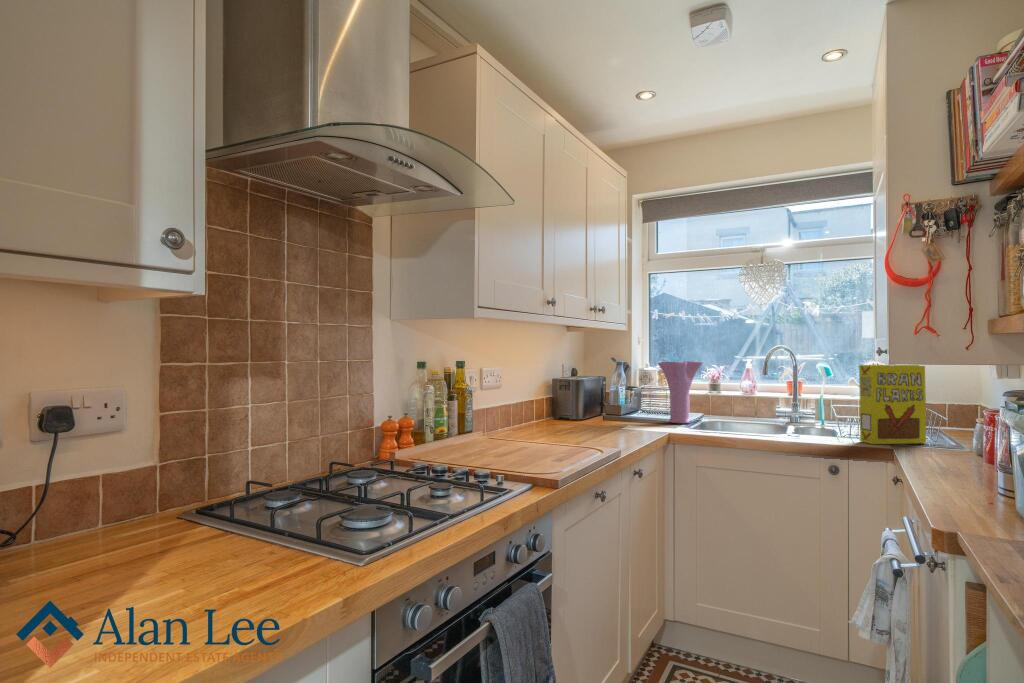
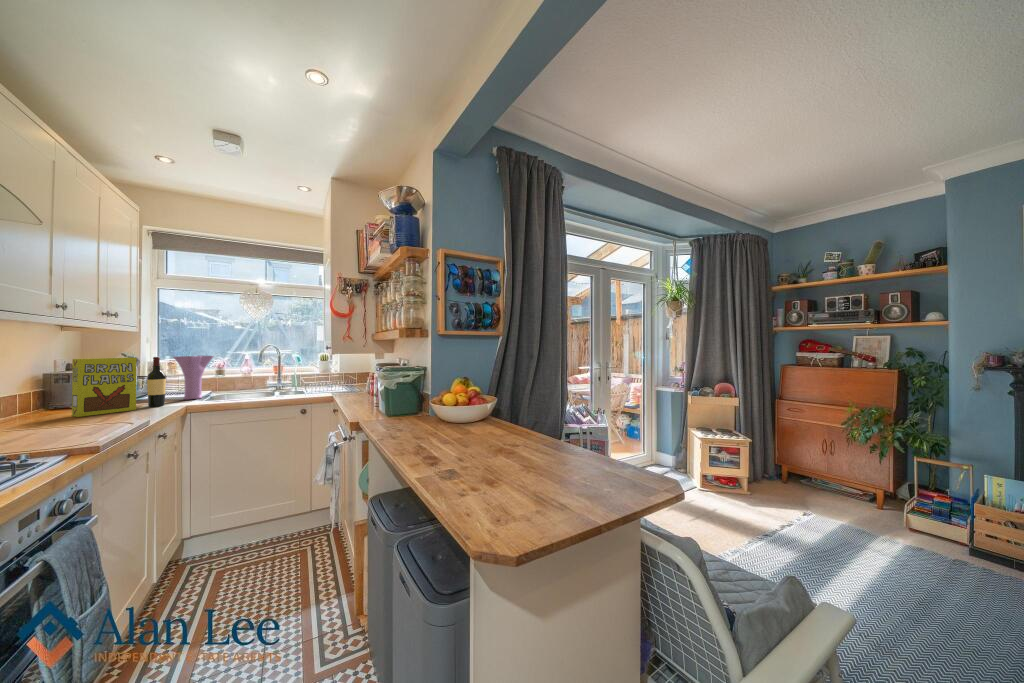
wine bottle: none [630,363,648,429] -> present [147,357,166,407]
cereal box: present [859,365,926,444] -> present [72,358,137,417]

